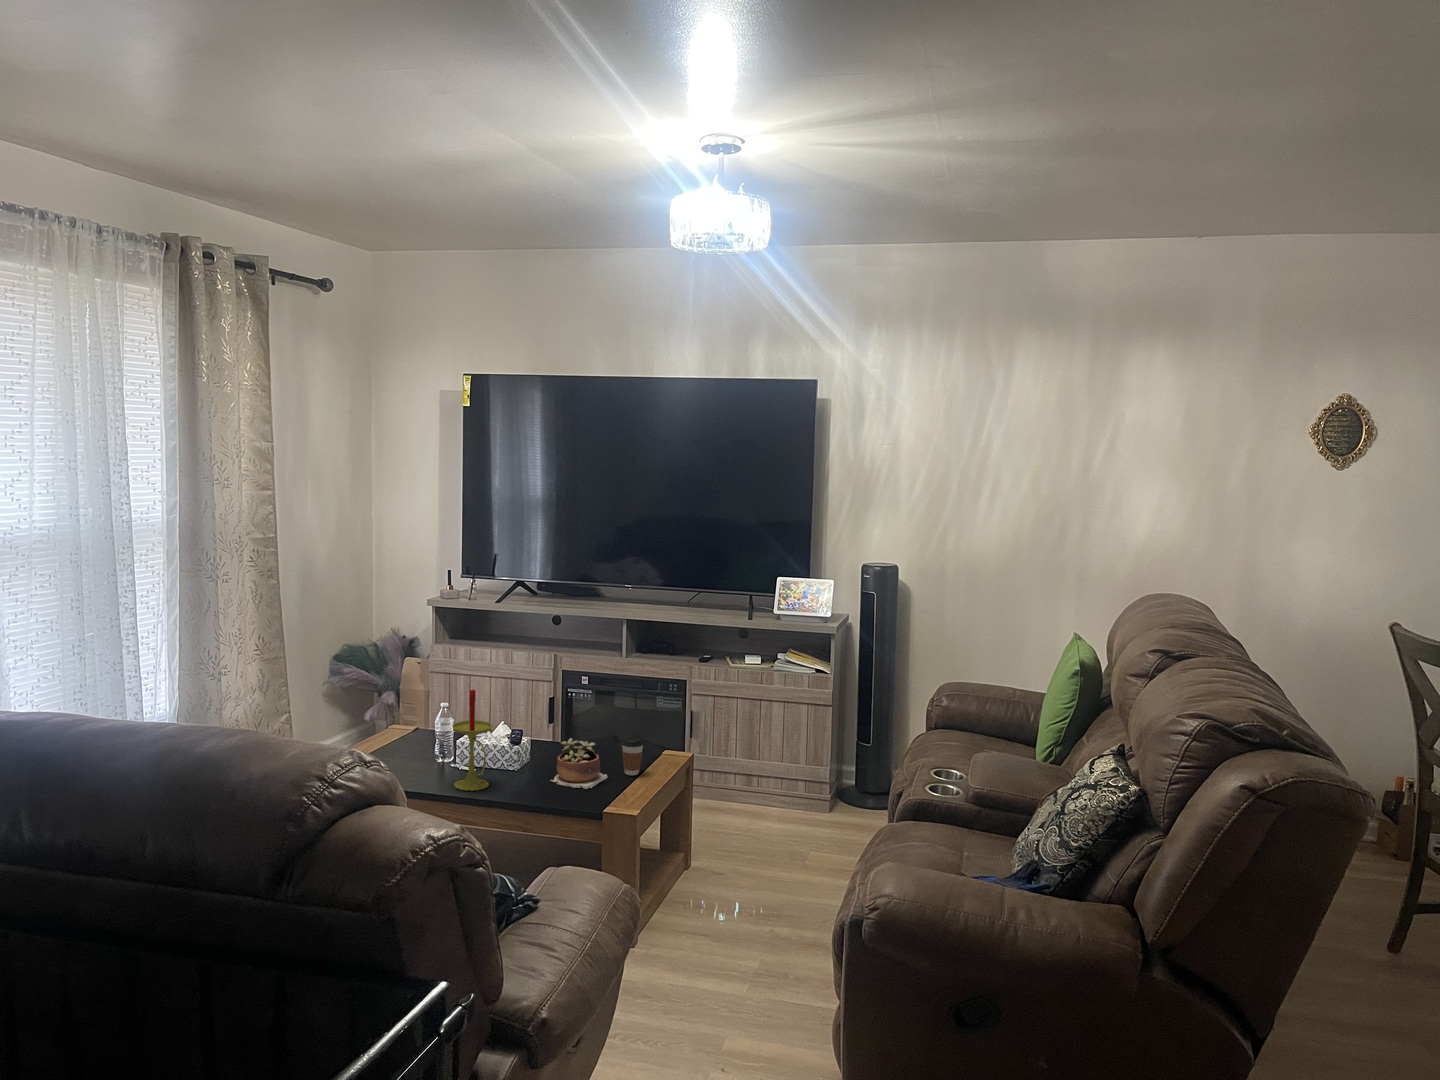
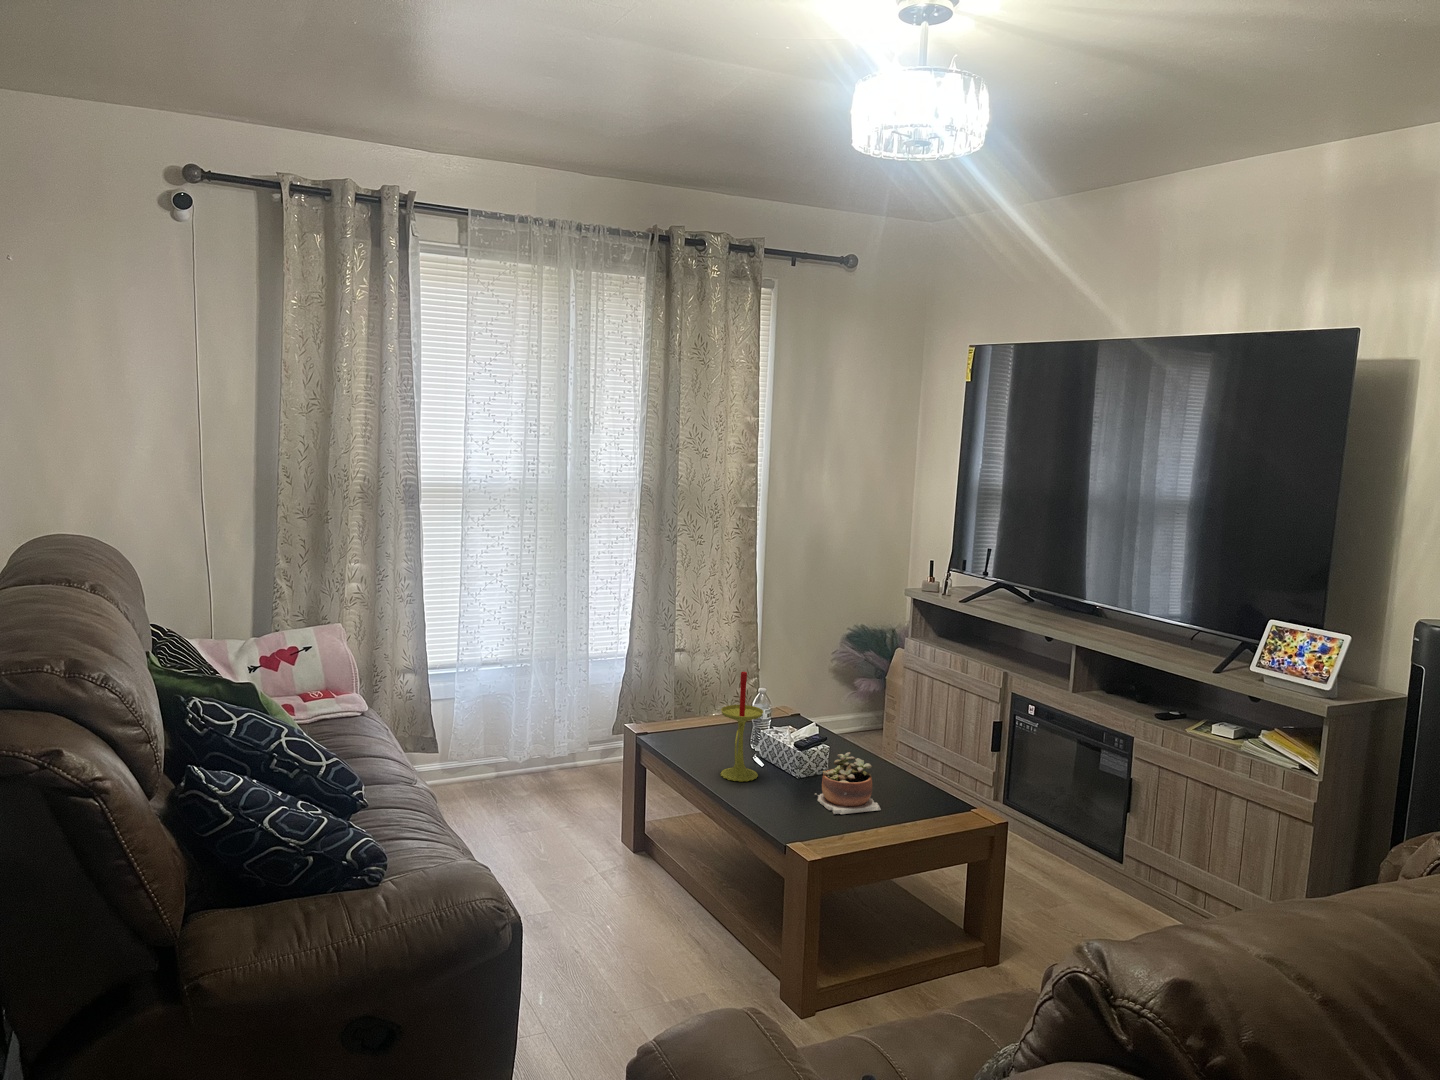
coffee cup: present [622,737,643,775] -> none [904,770,931,818]

